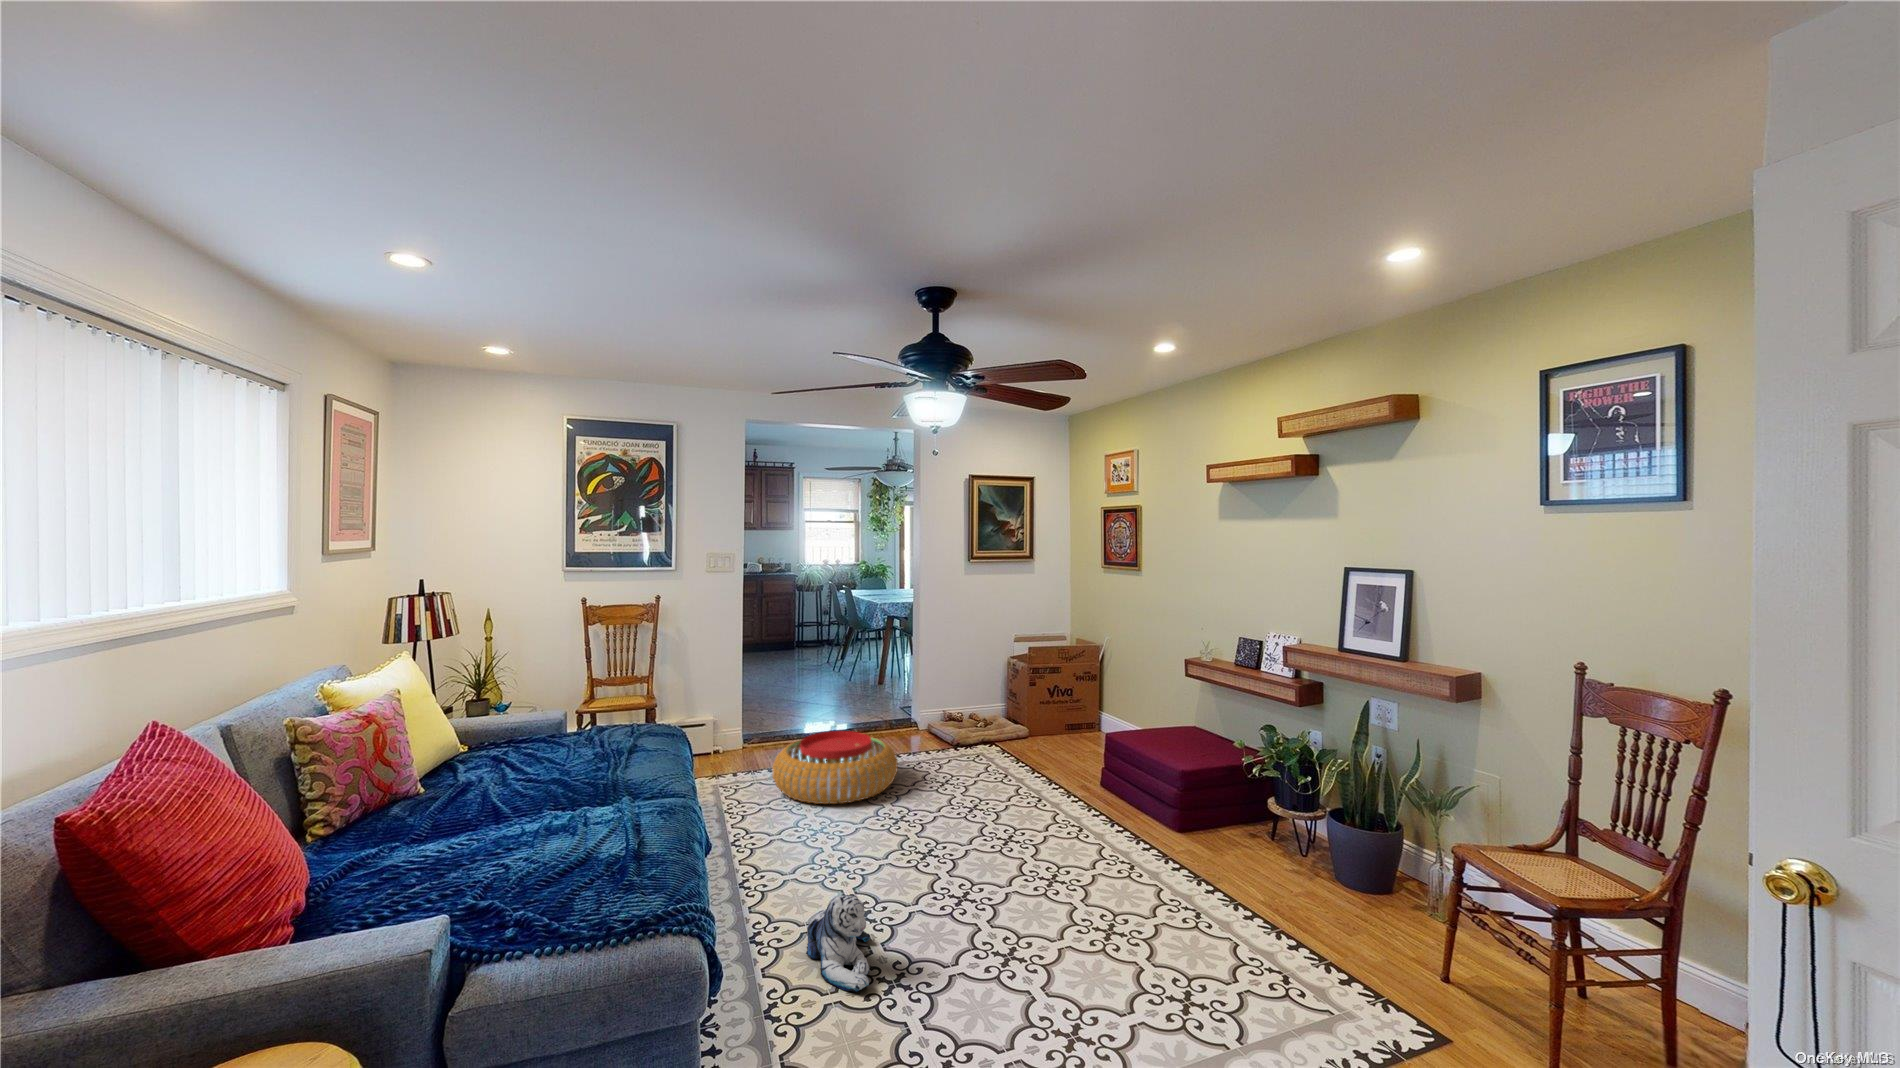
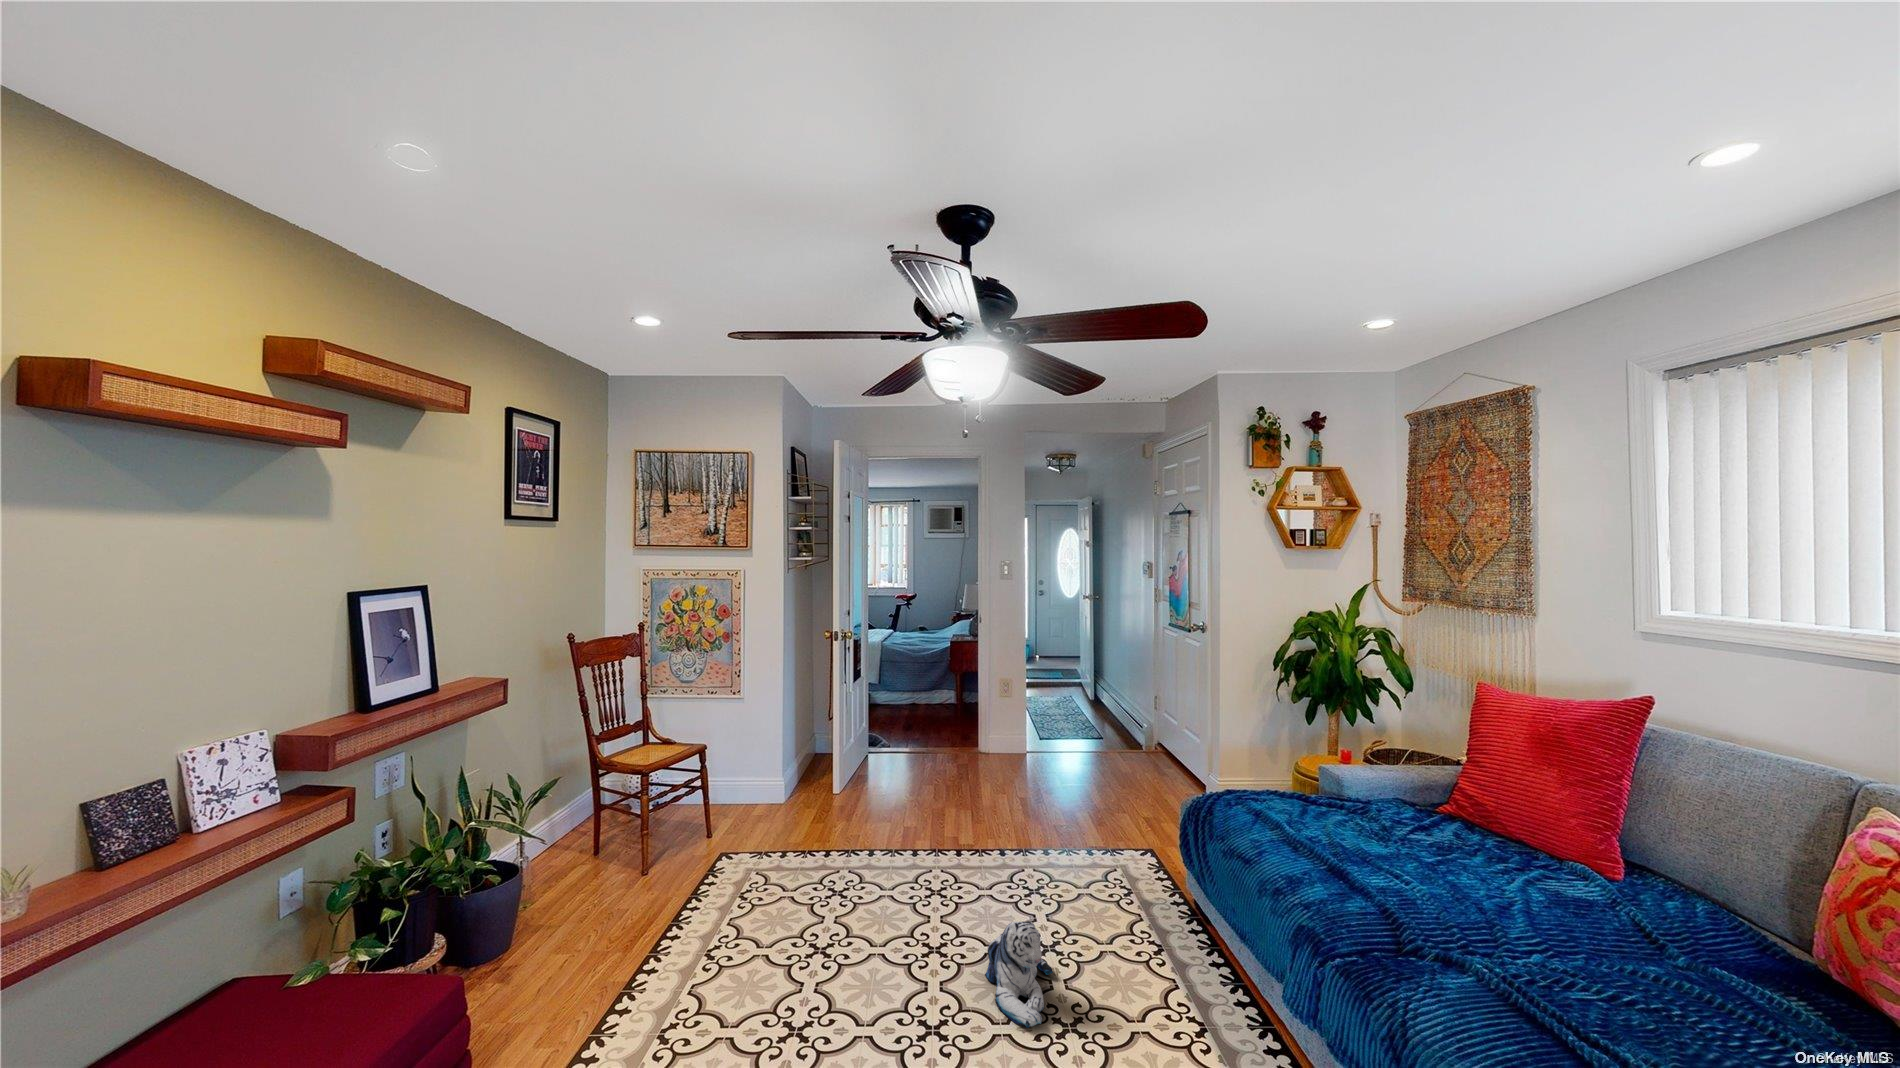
pouf: present [772,731,898,804] -> none [987,748,1115,823]

